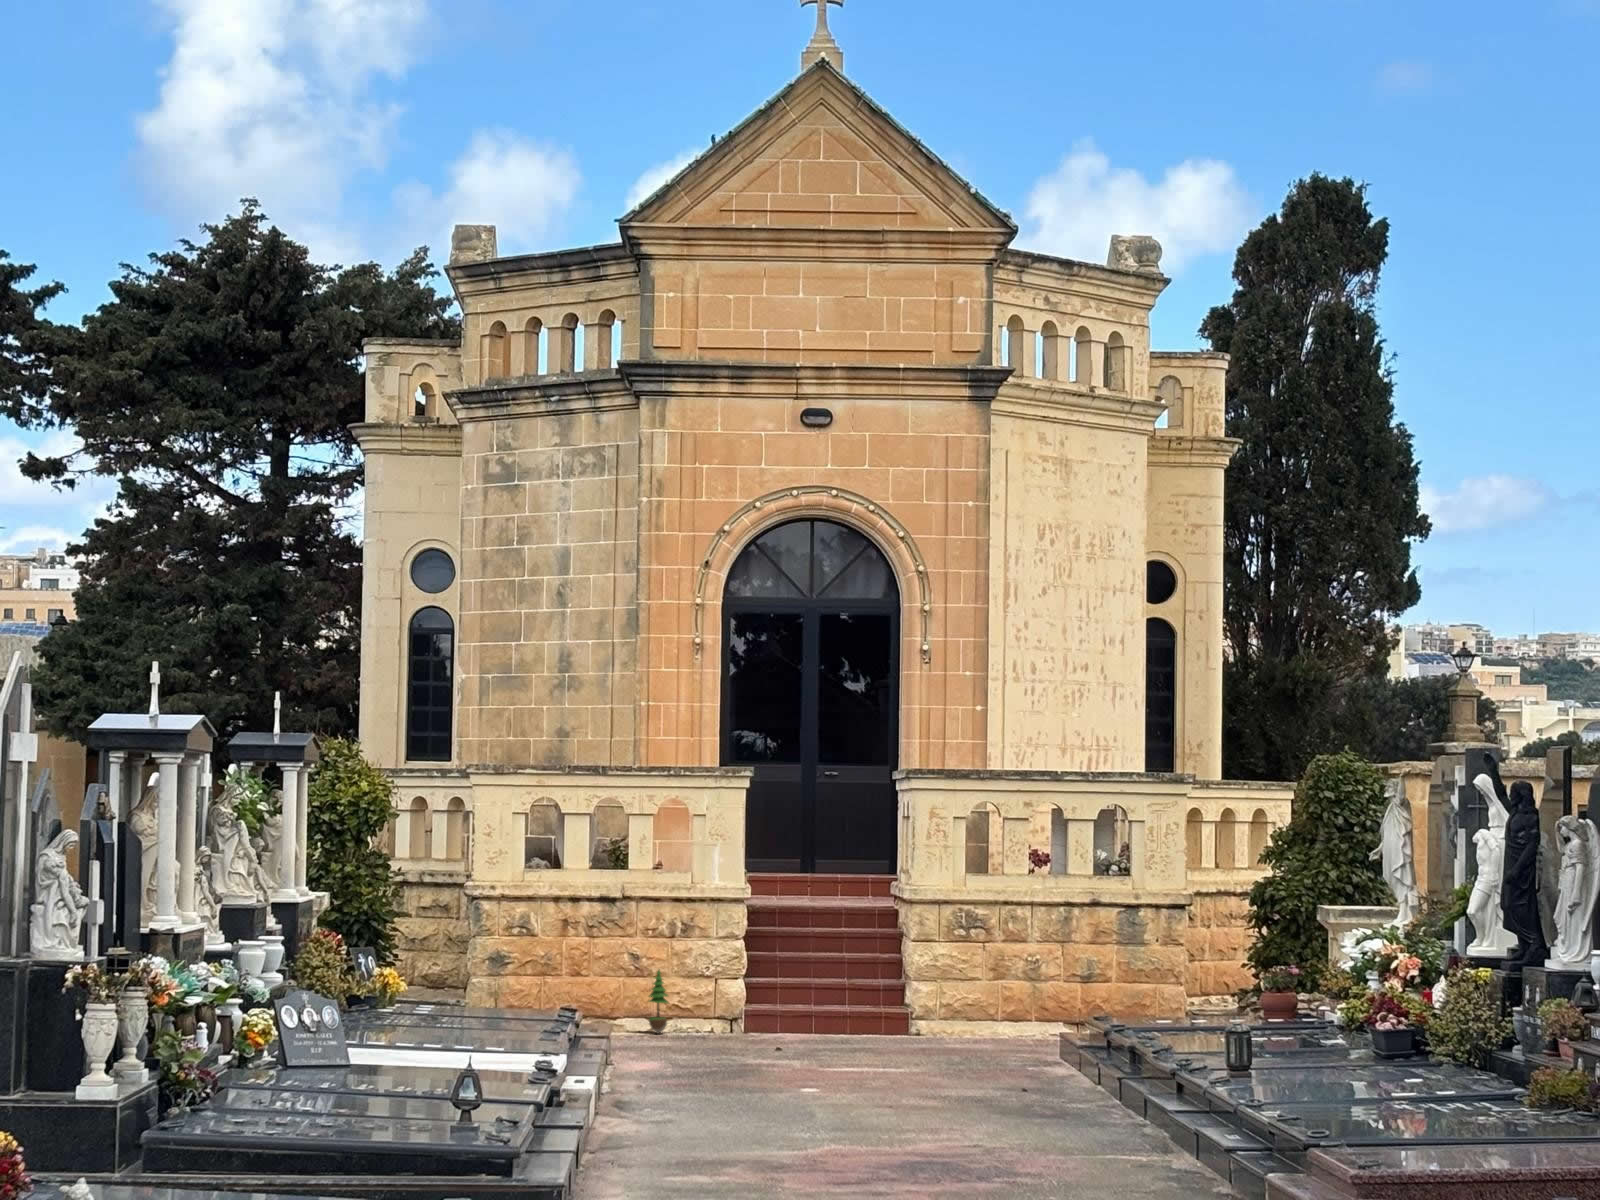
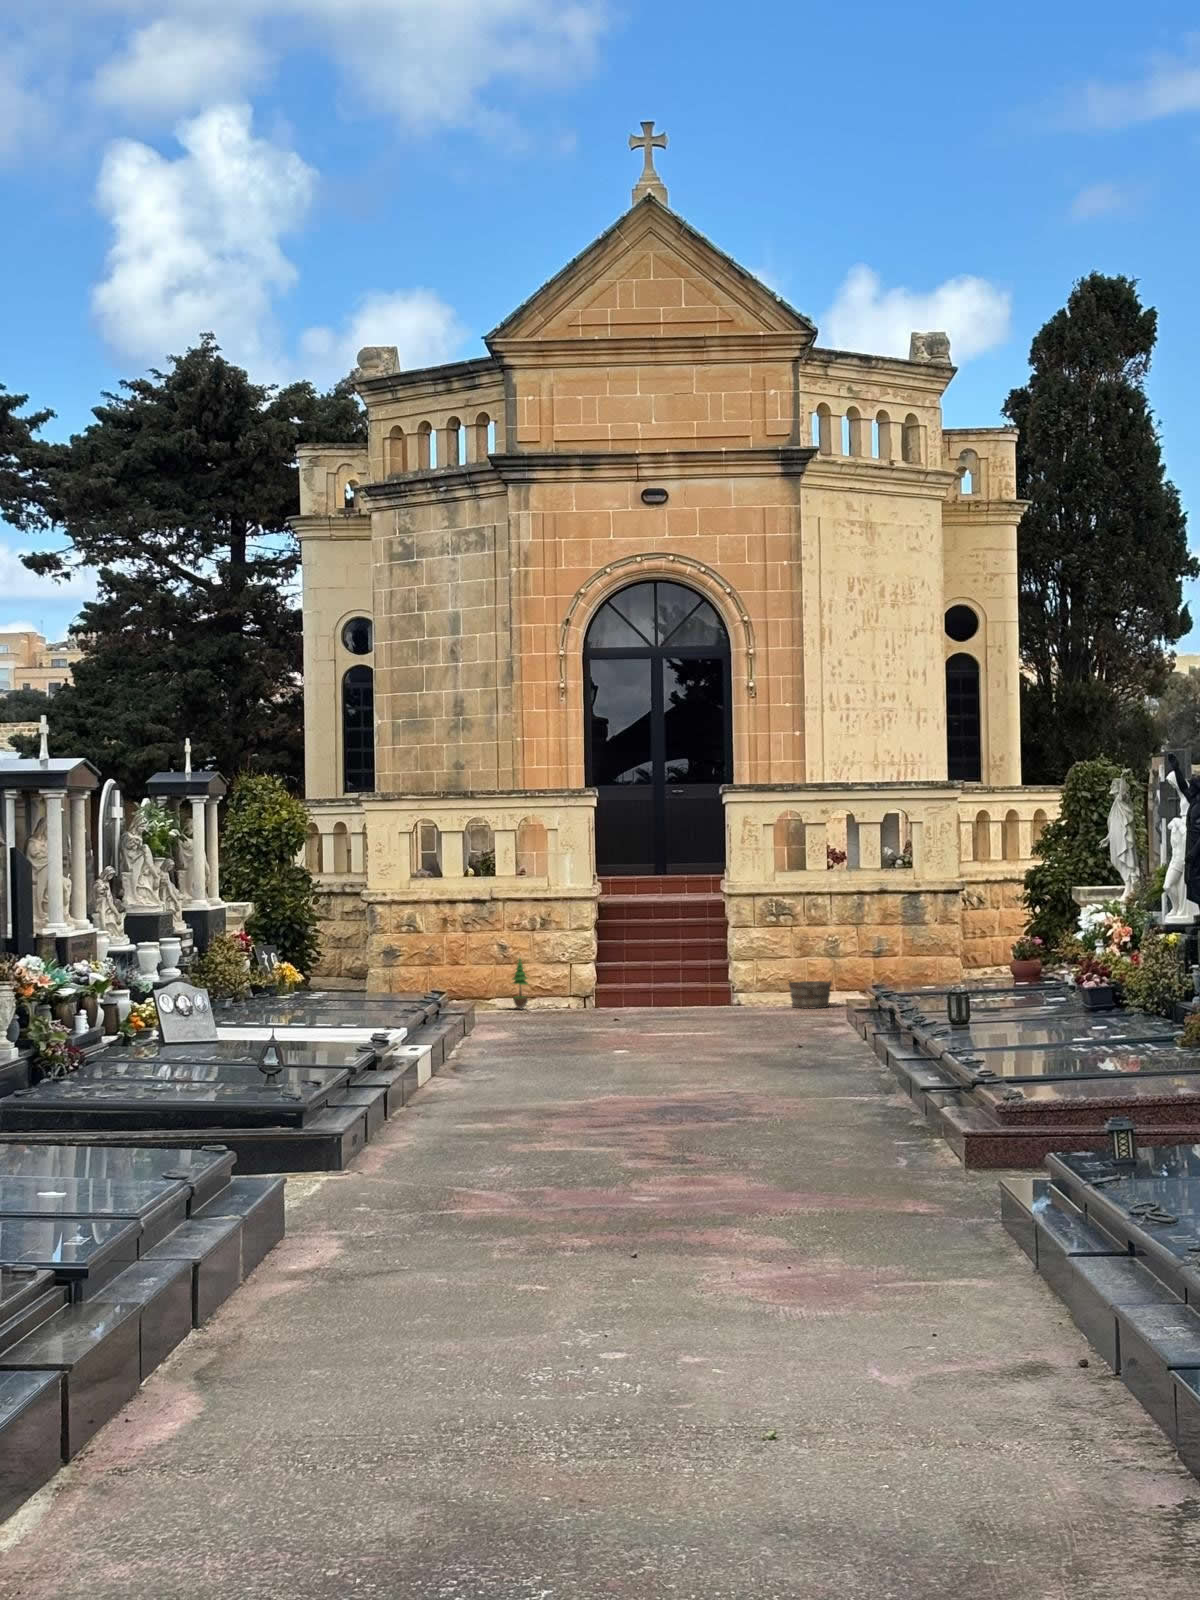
bucket: none [982,1005,1036,1041] -> present [788,980,832,1009]

